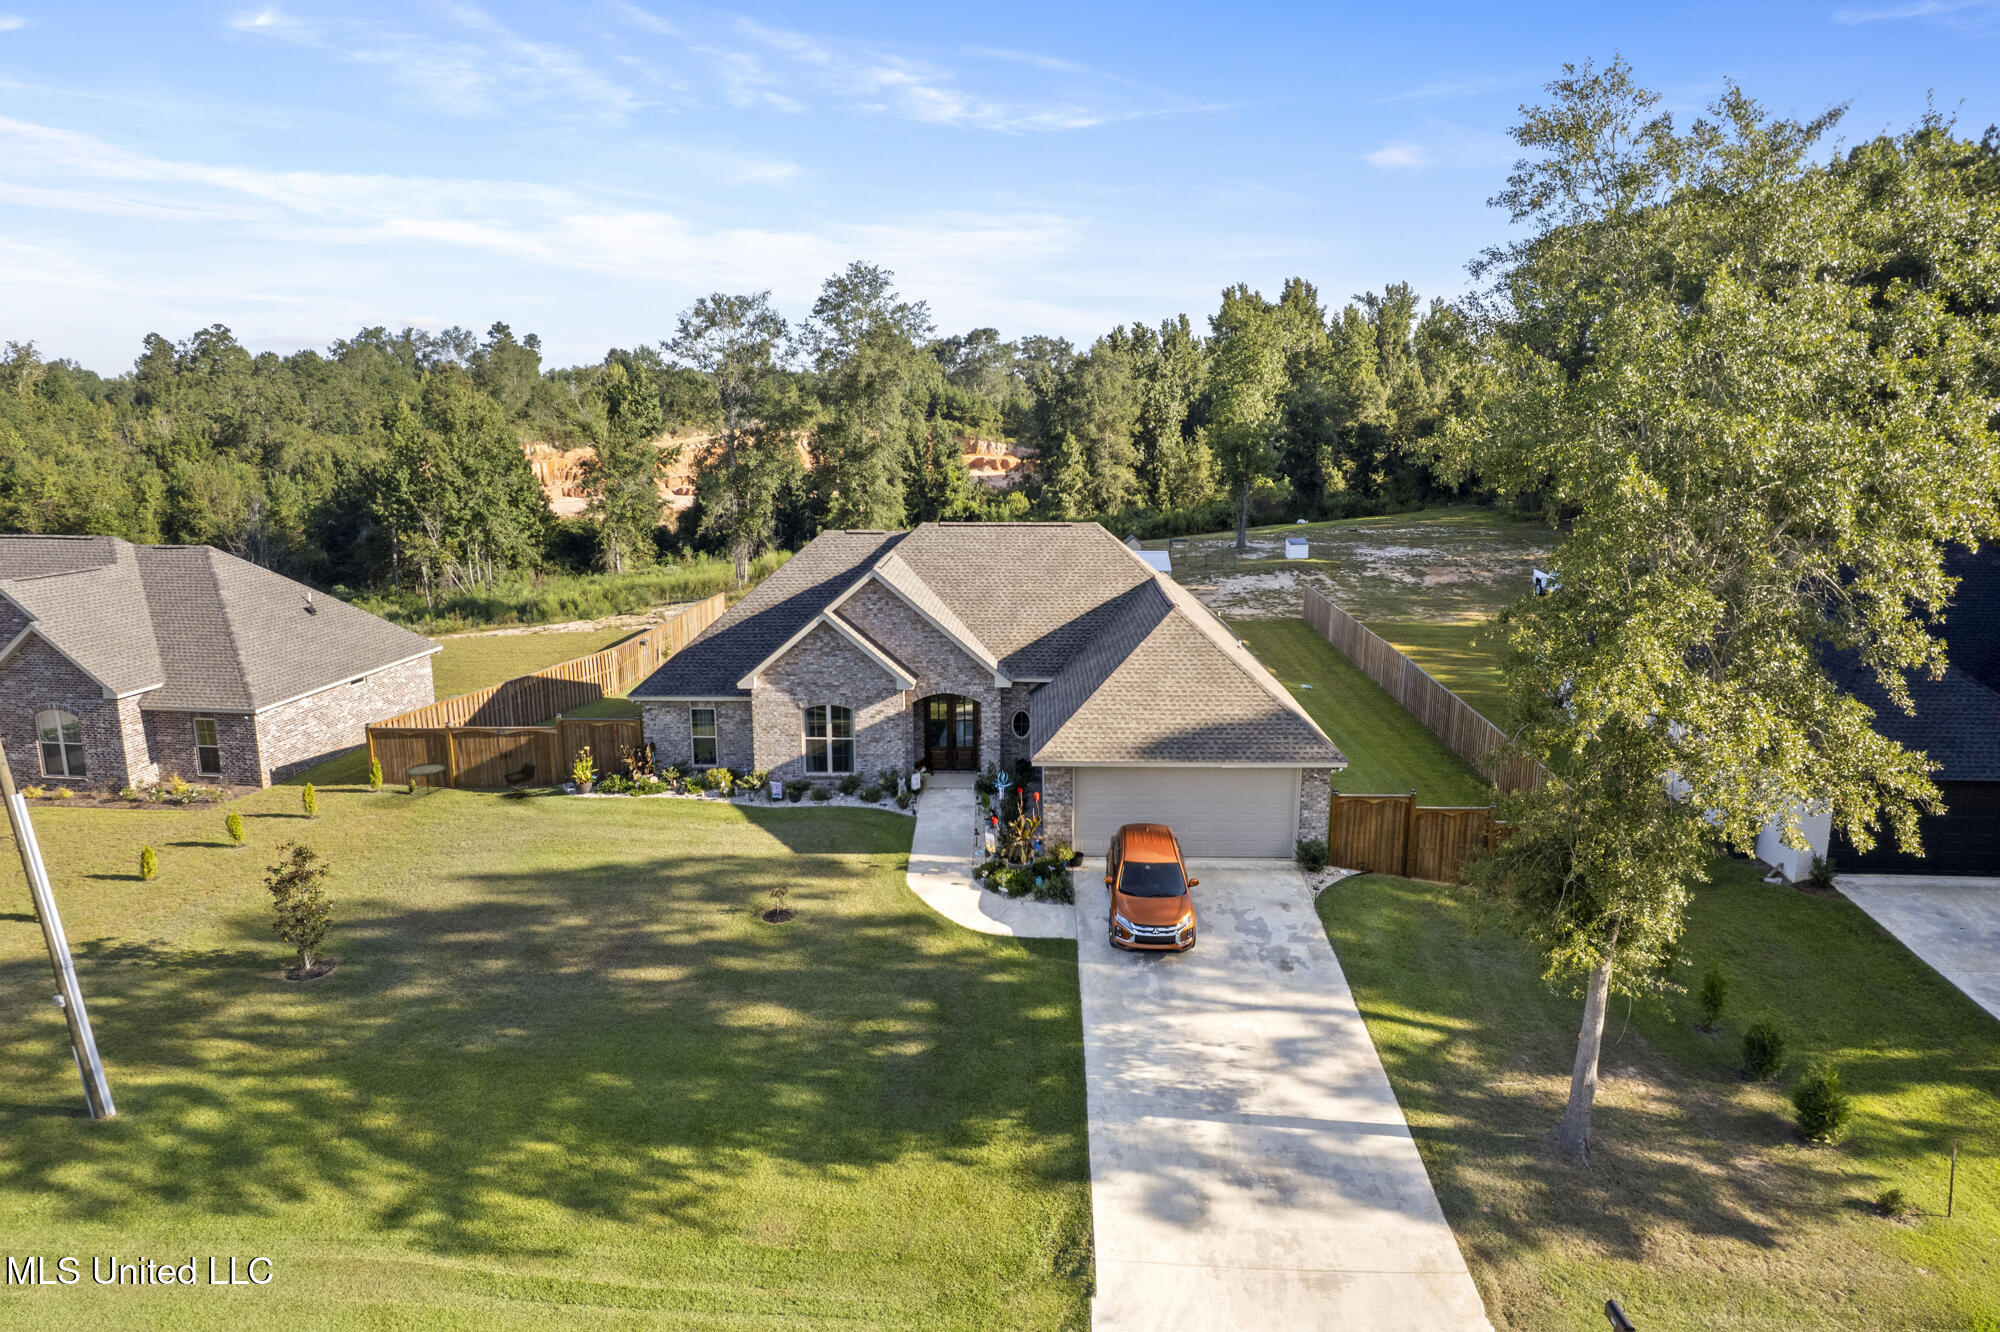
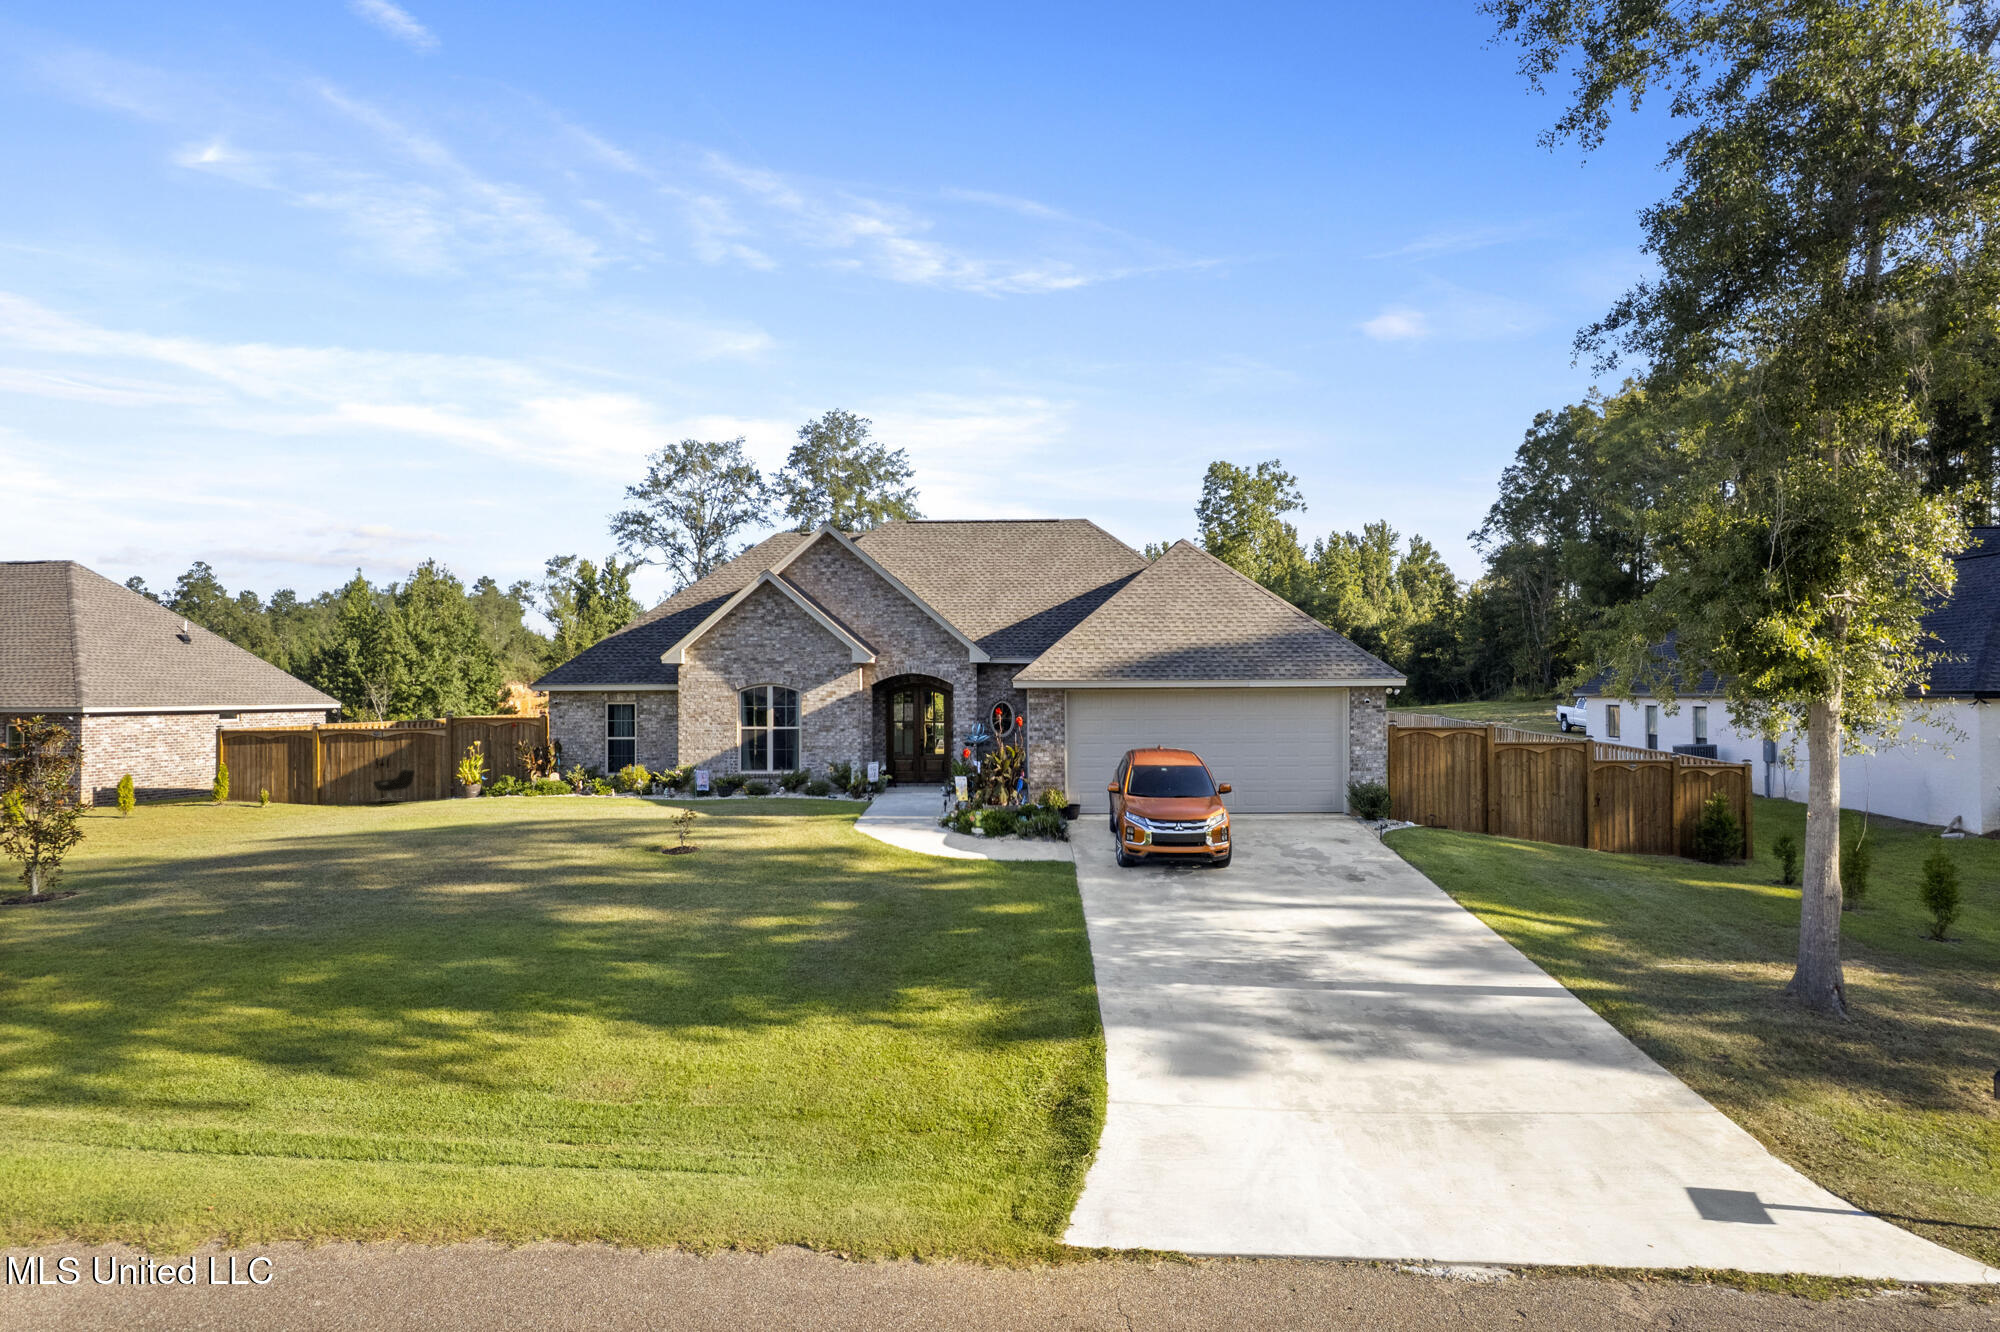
round table: present [406,762,447,793] -> none [253,772,307,803]

